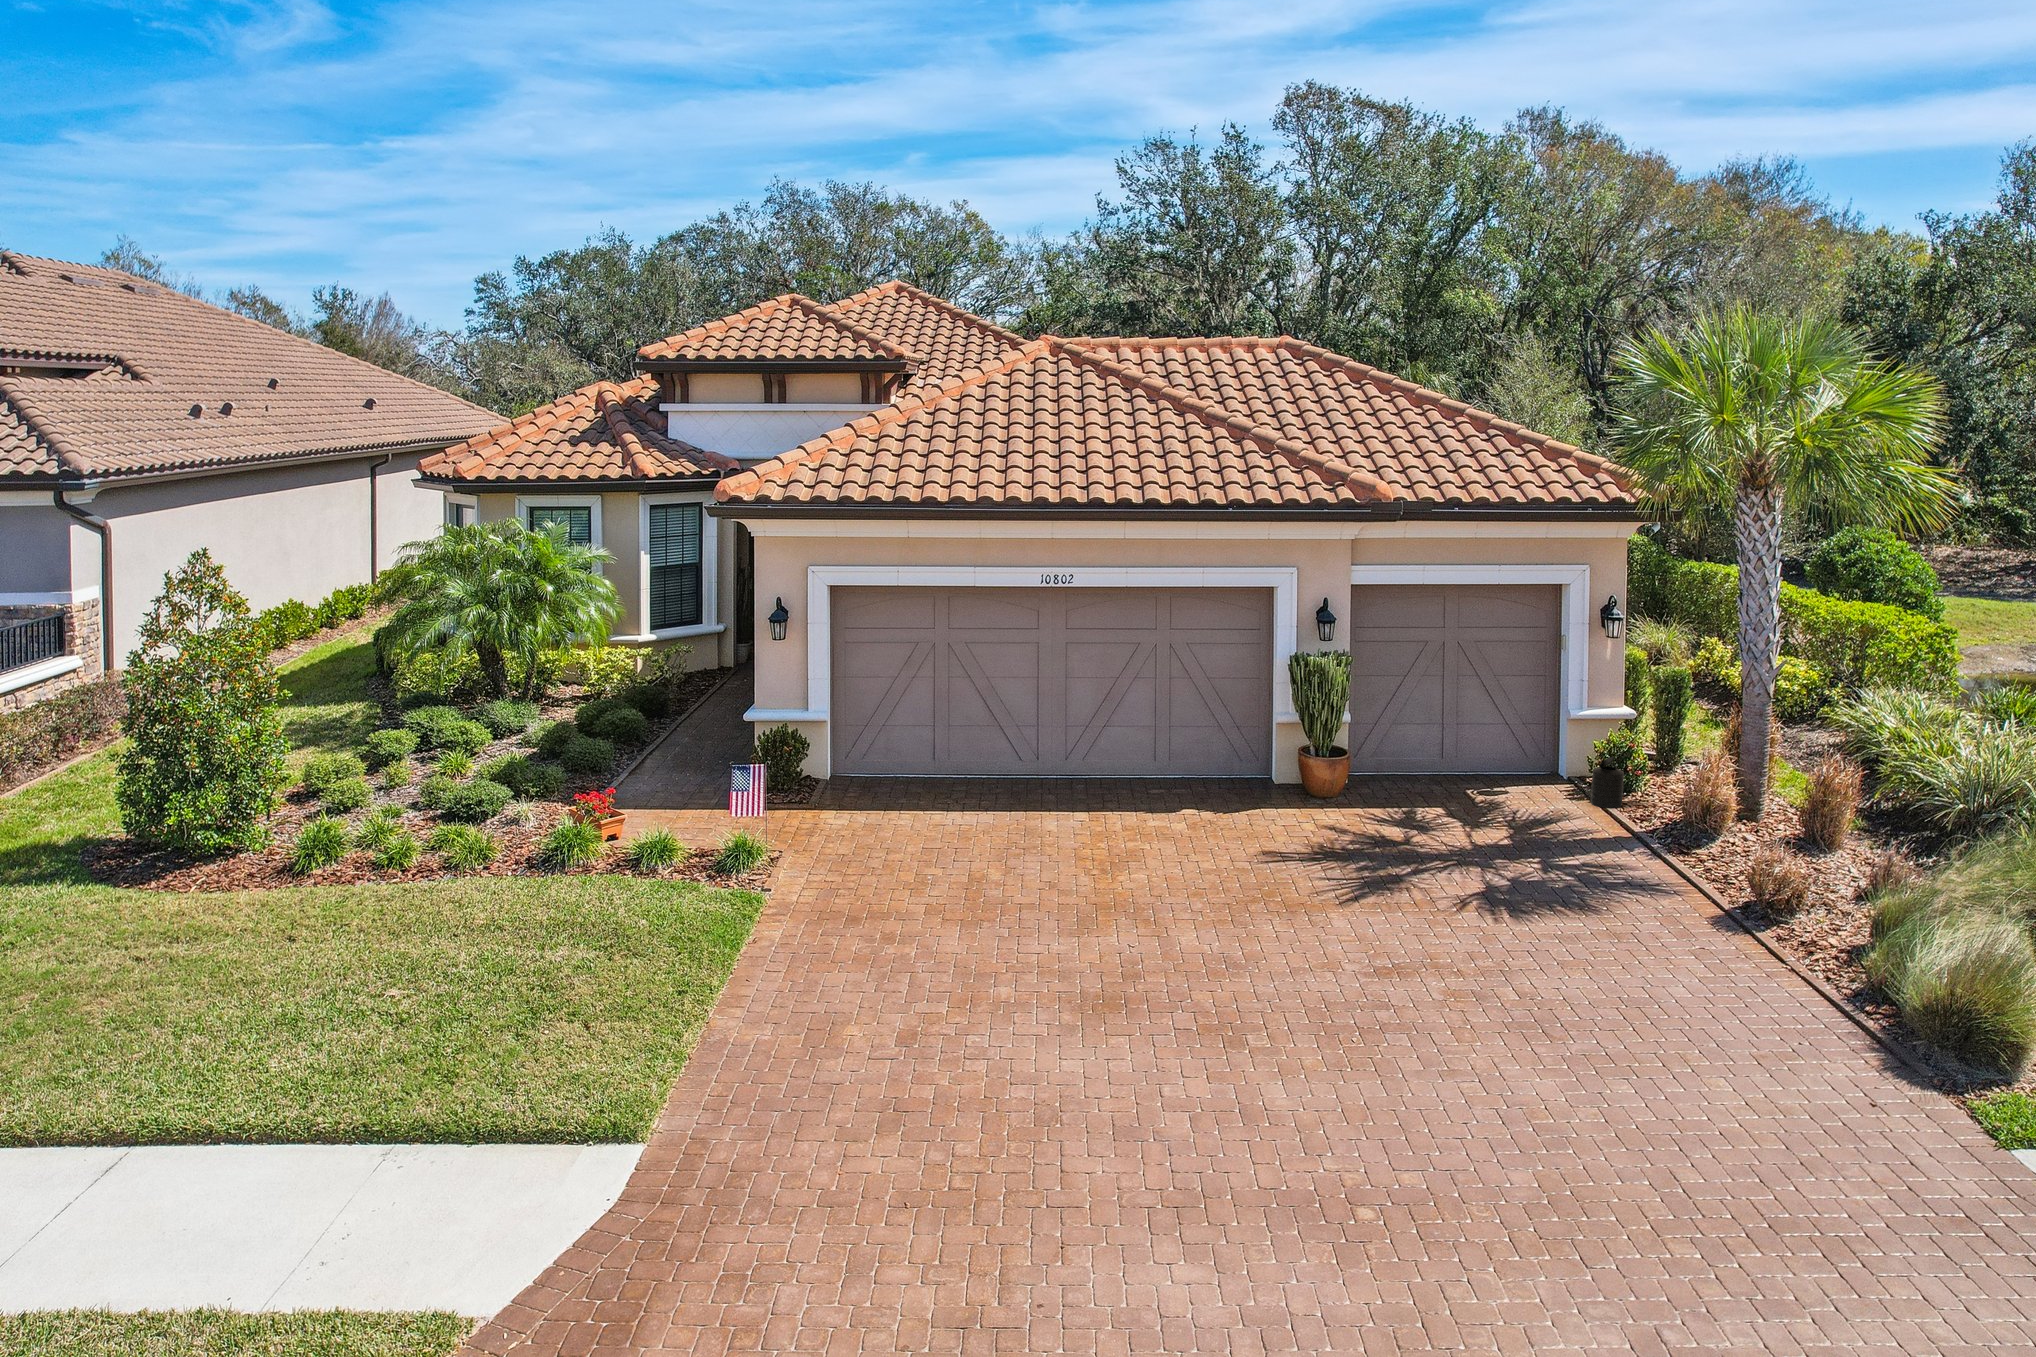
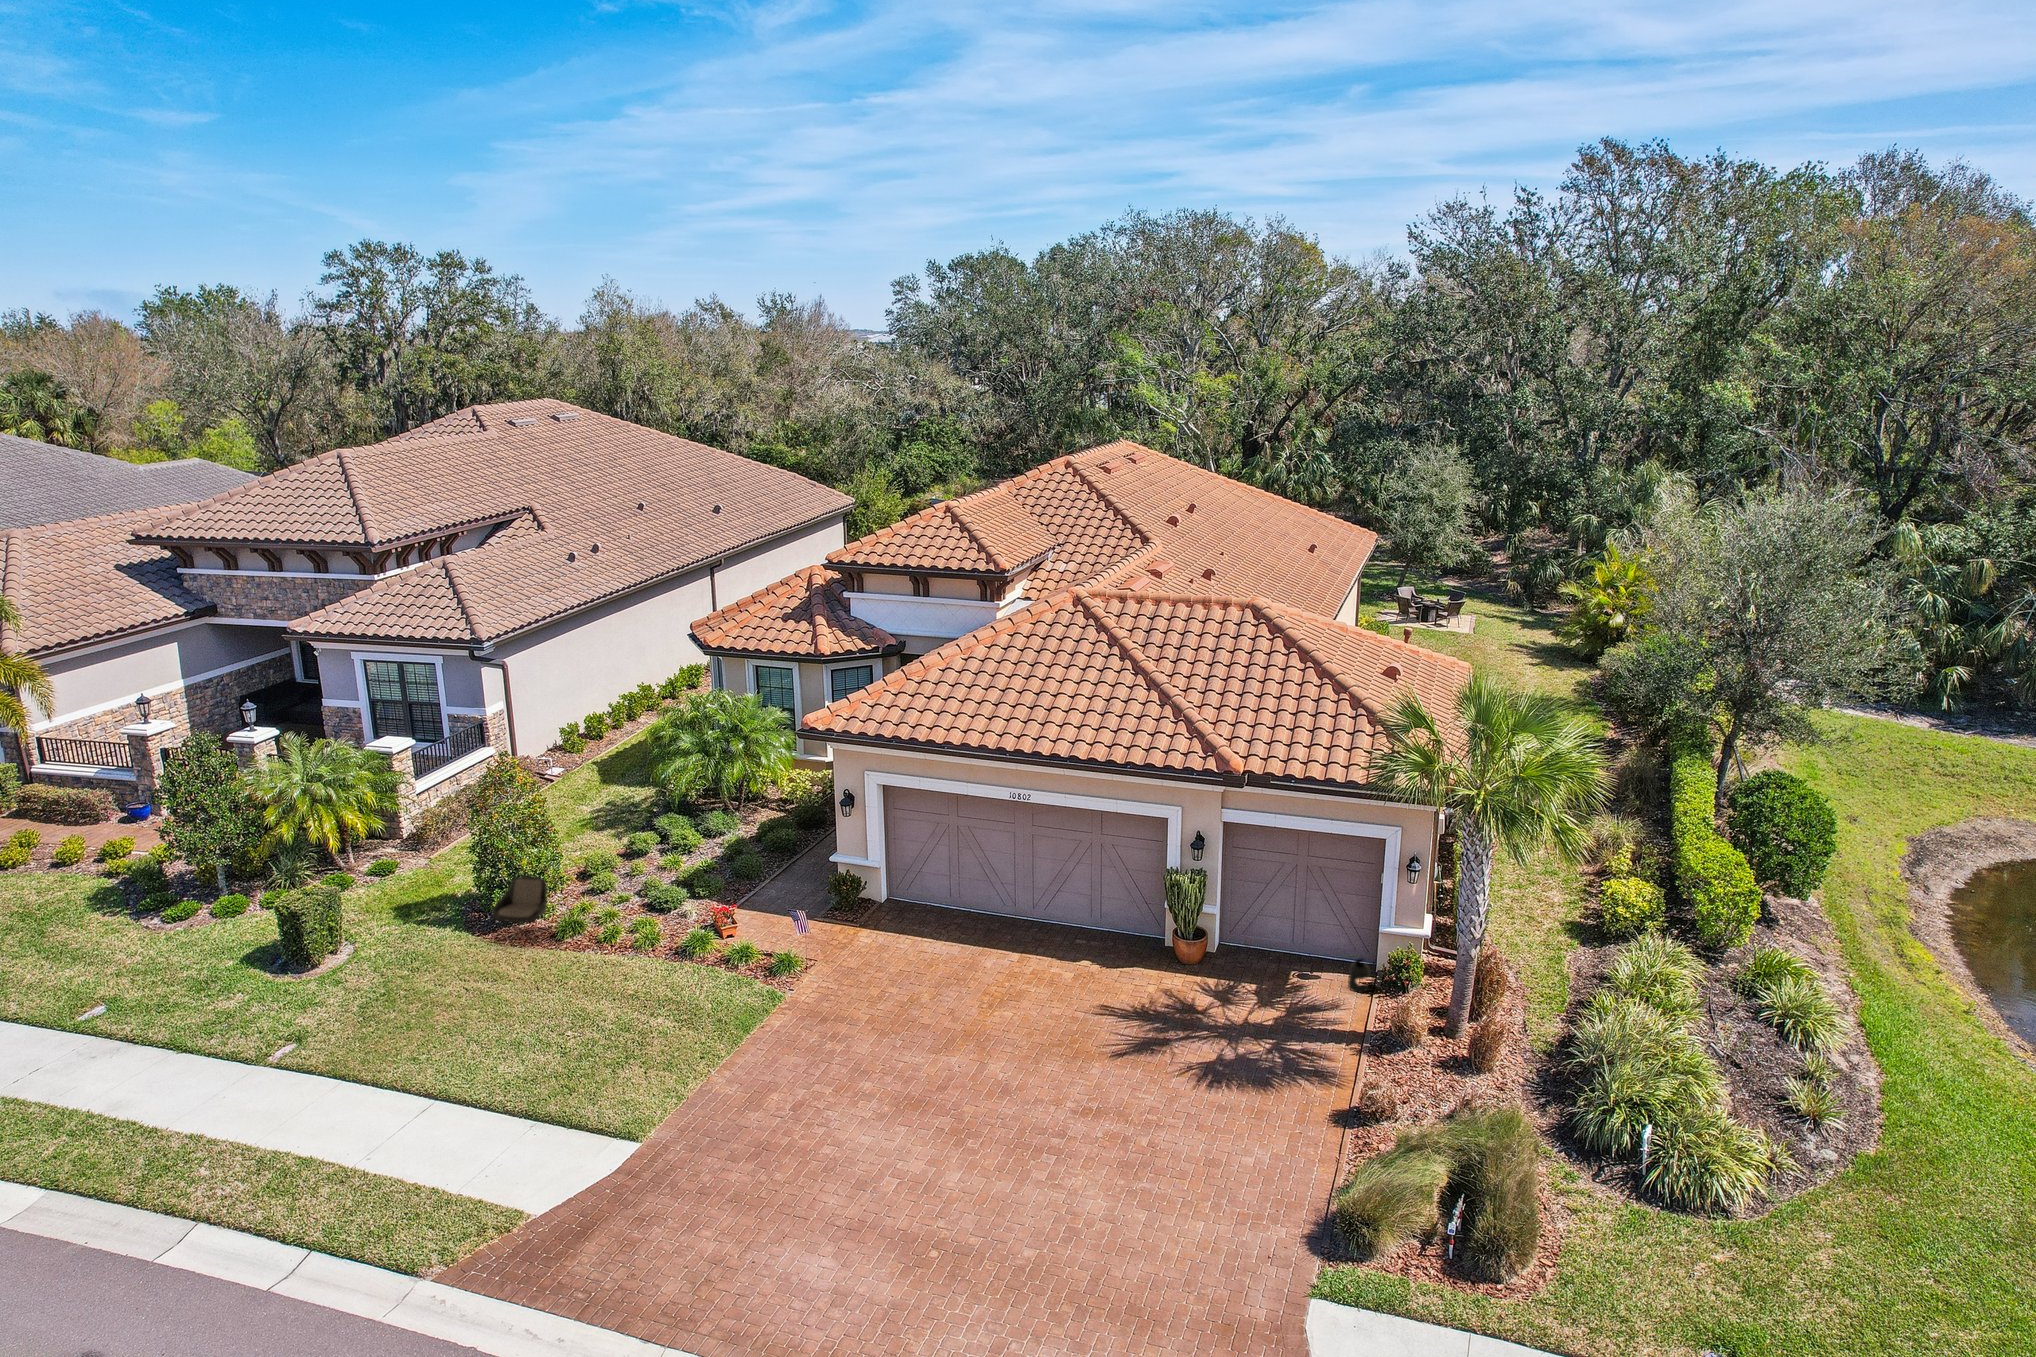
lounge chair: none [165,769,281,887] -> present [492,876,548,942]

